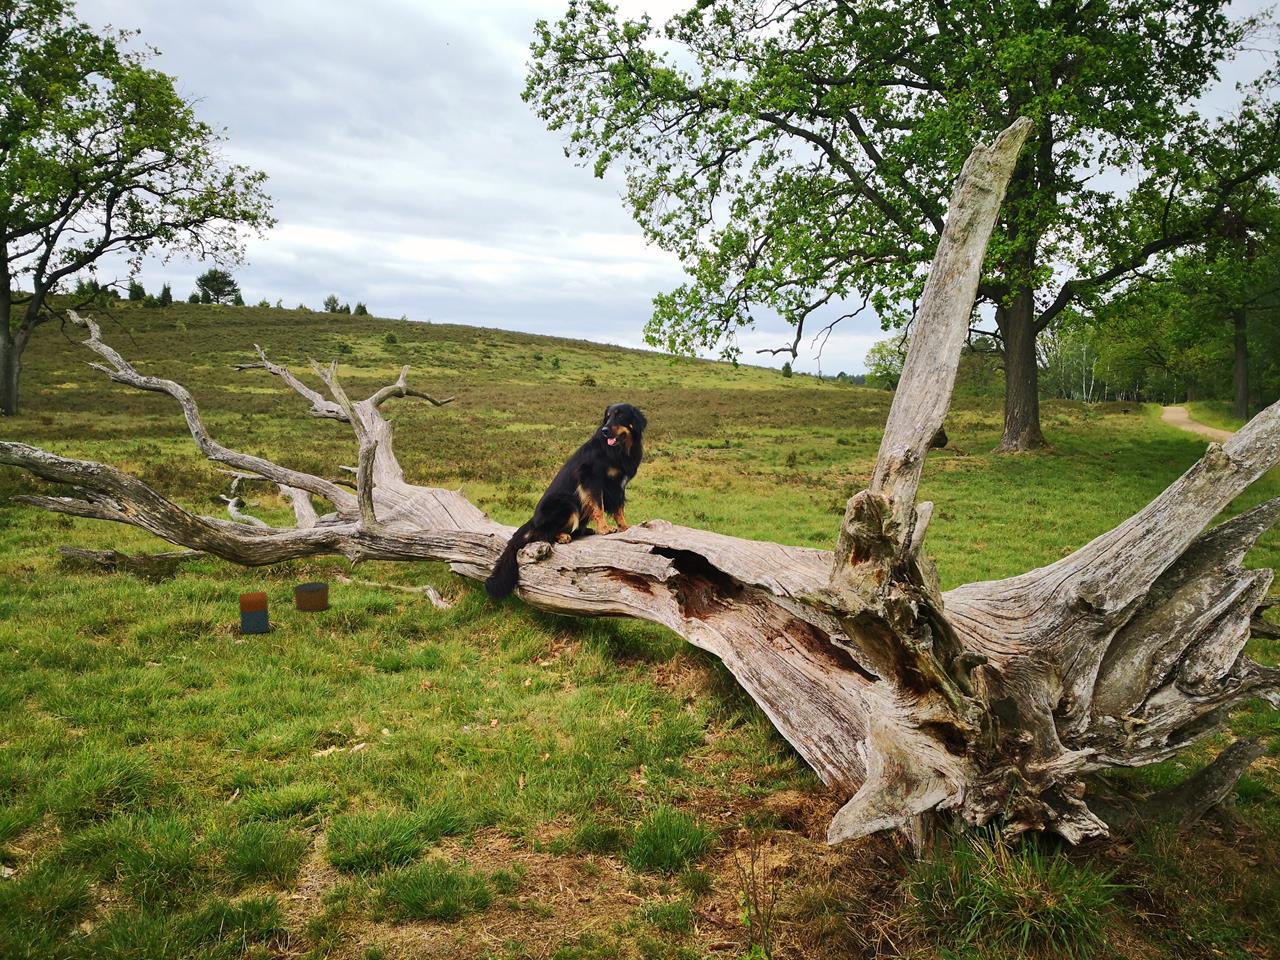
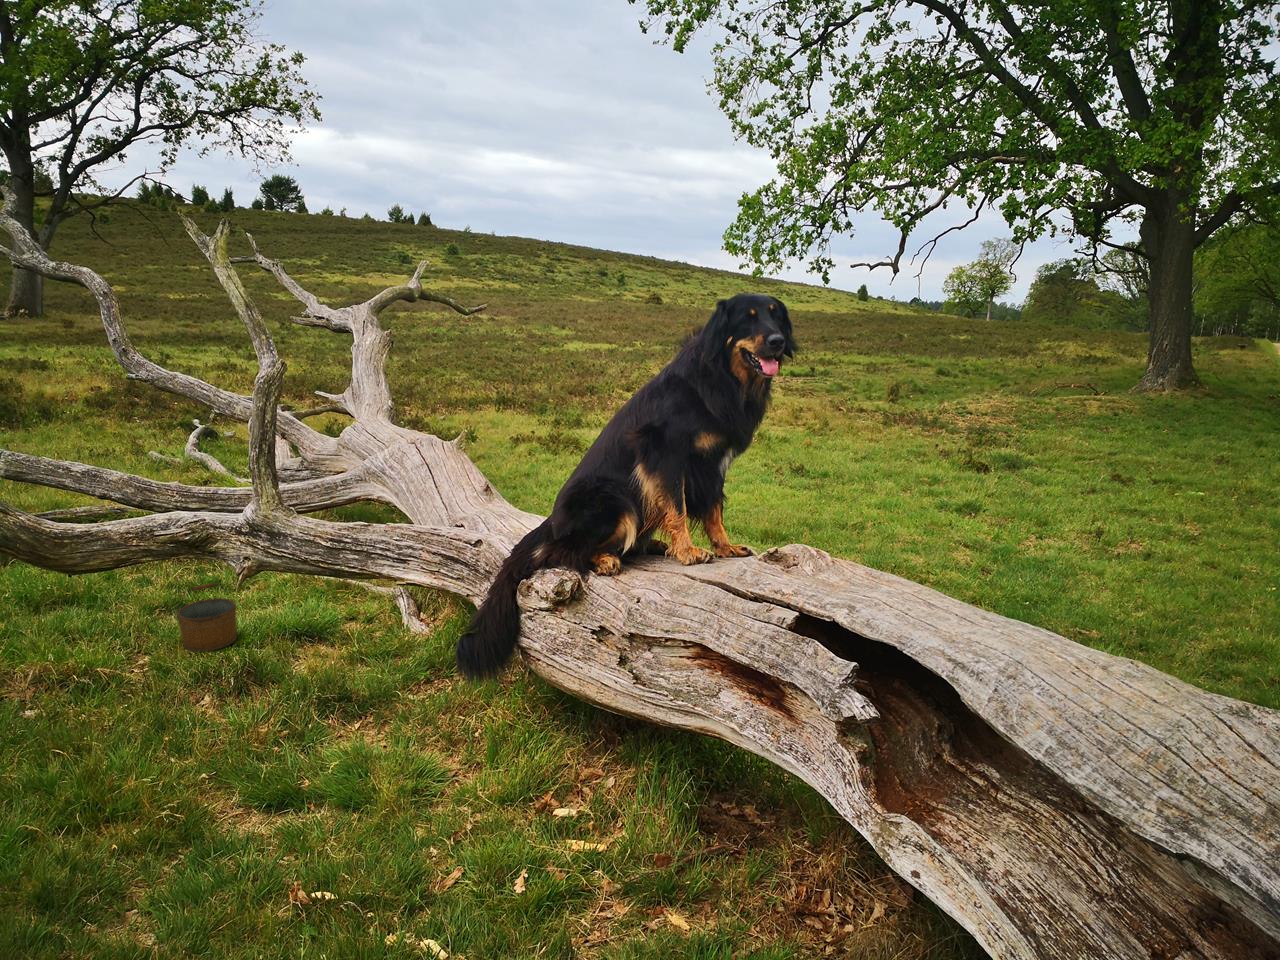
backpack: present [239,592,269,634] -> none [39,637,107,713]

